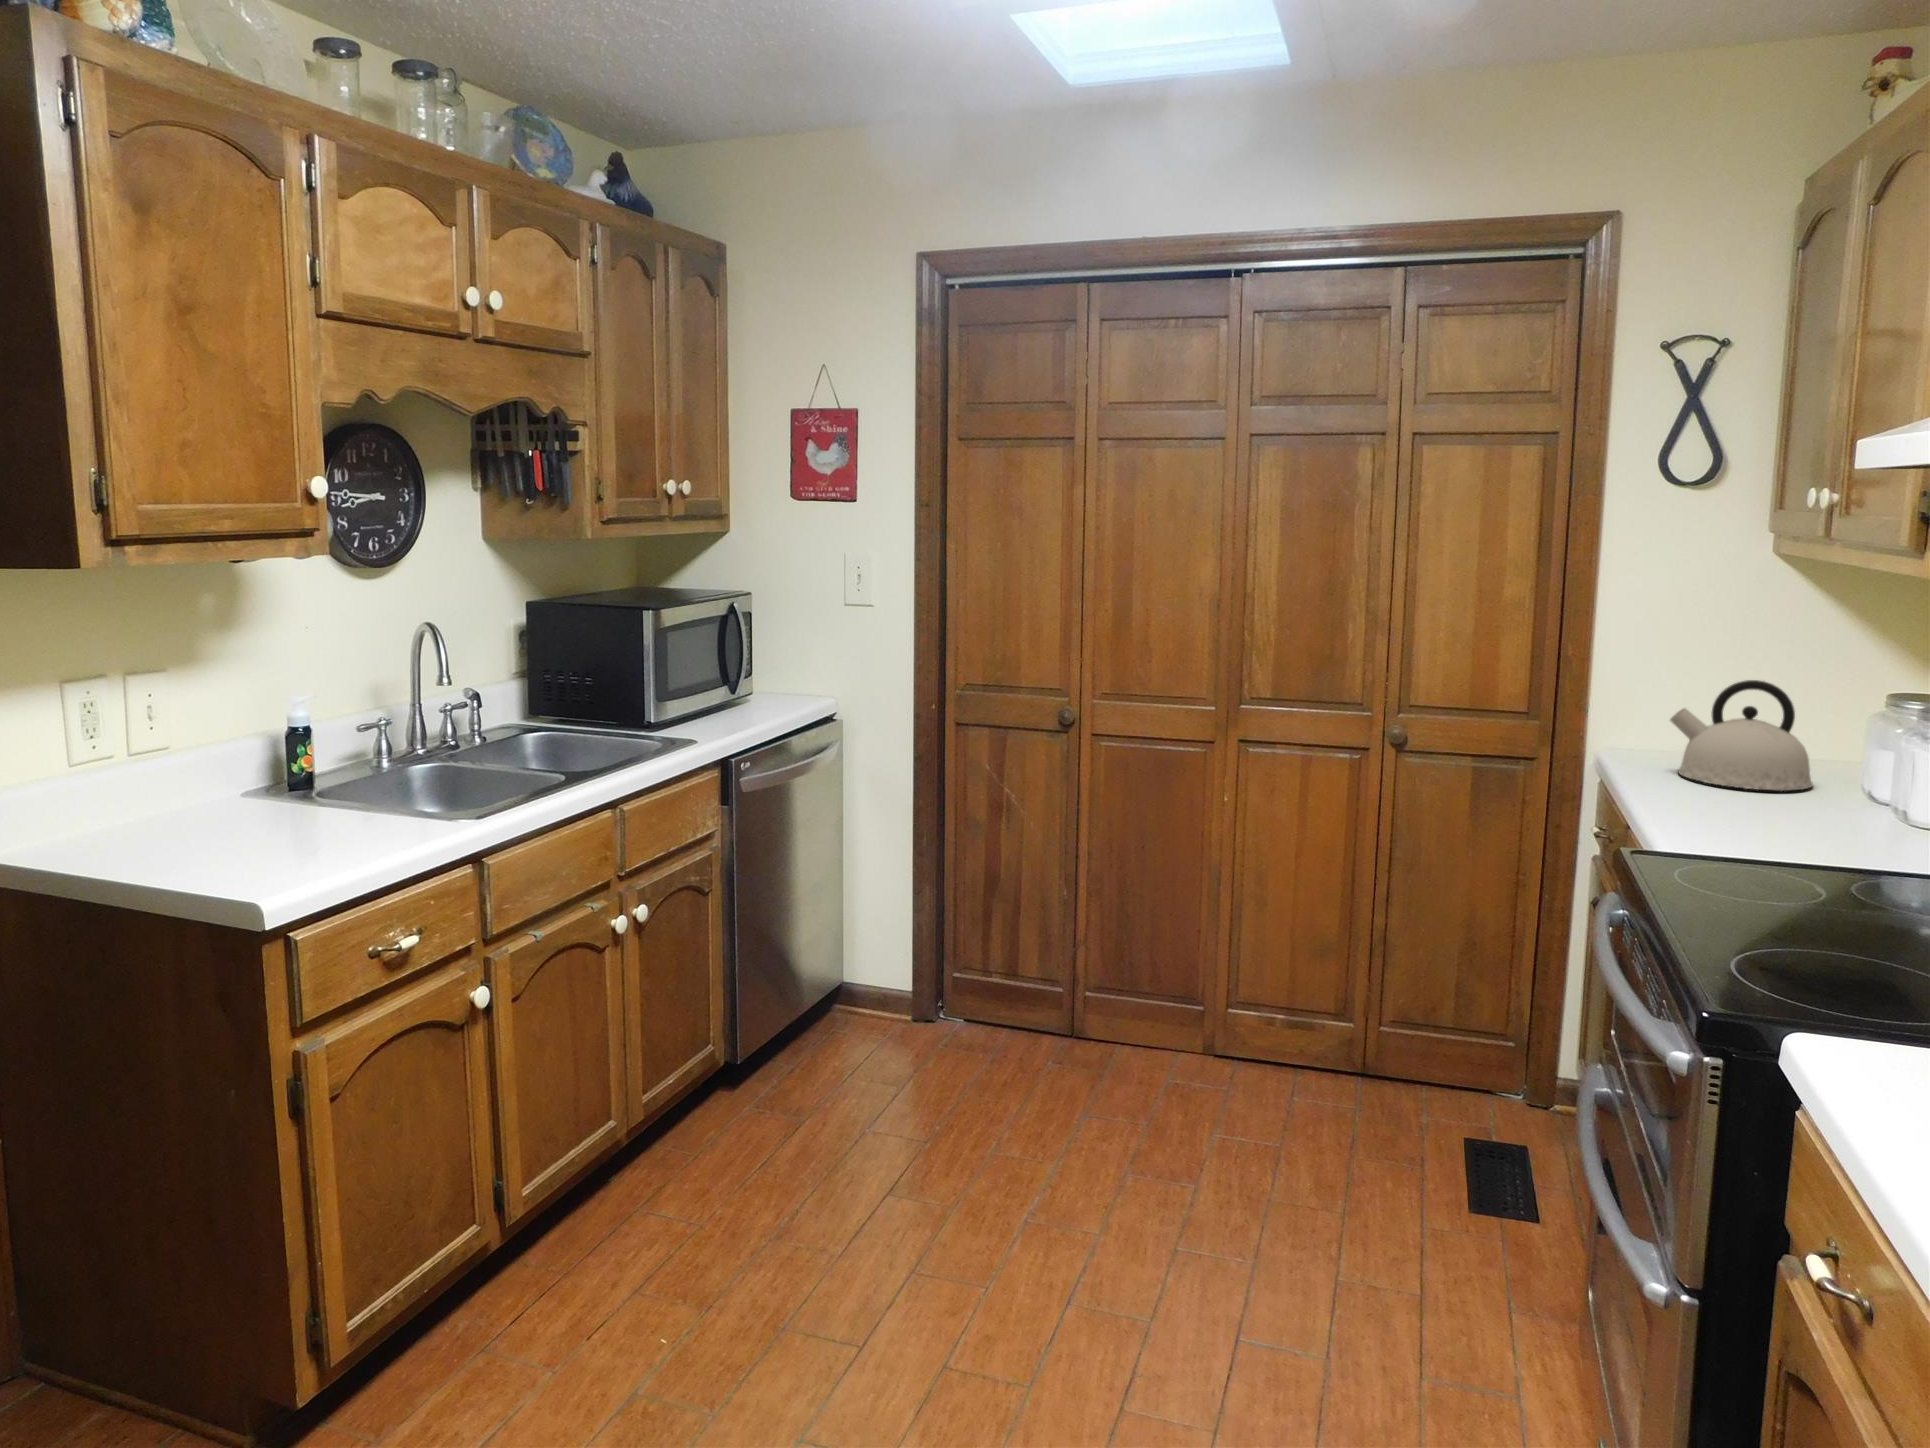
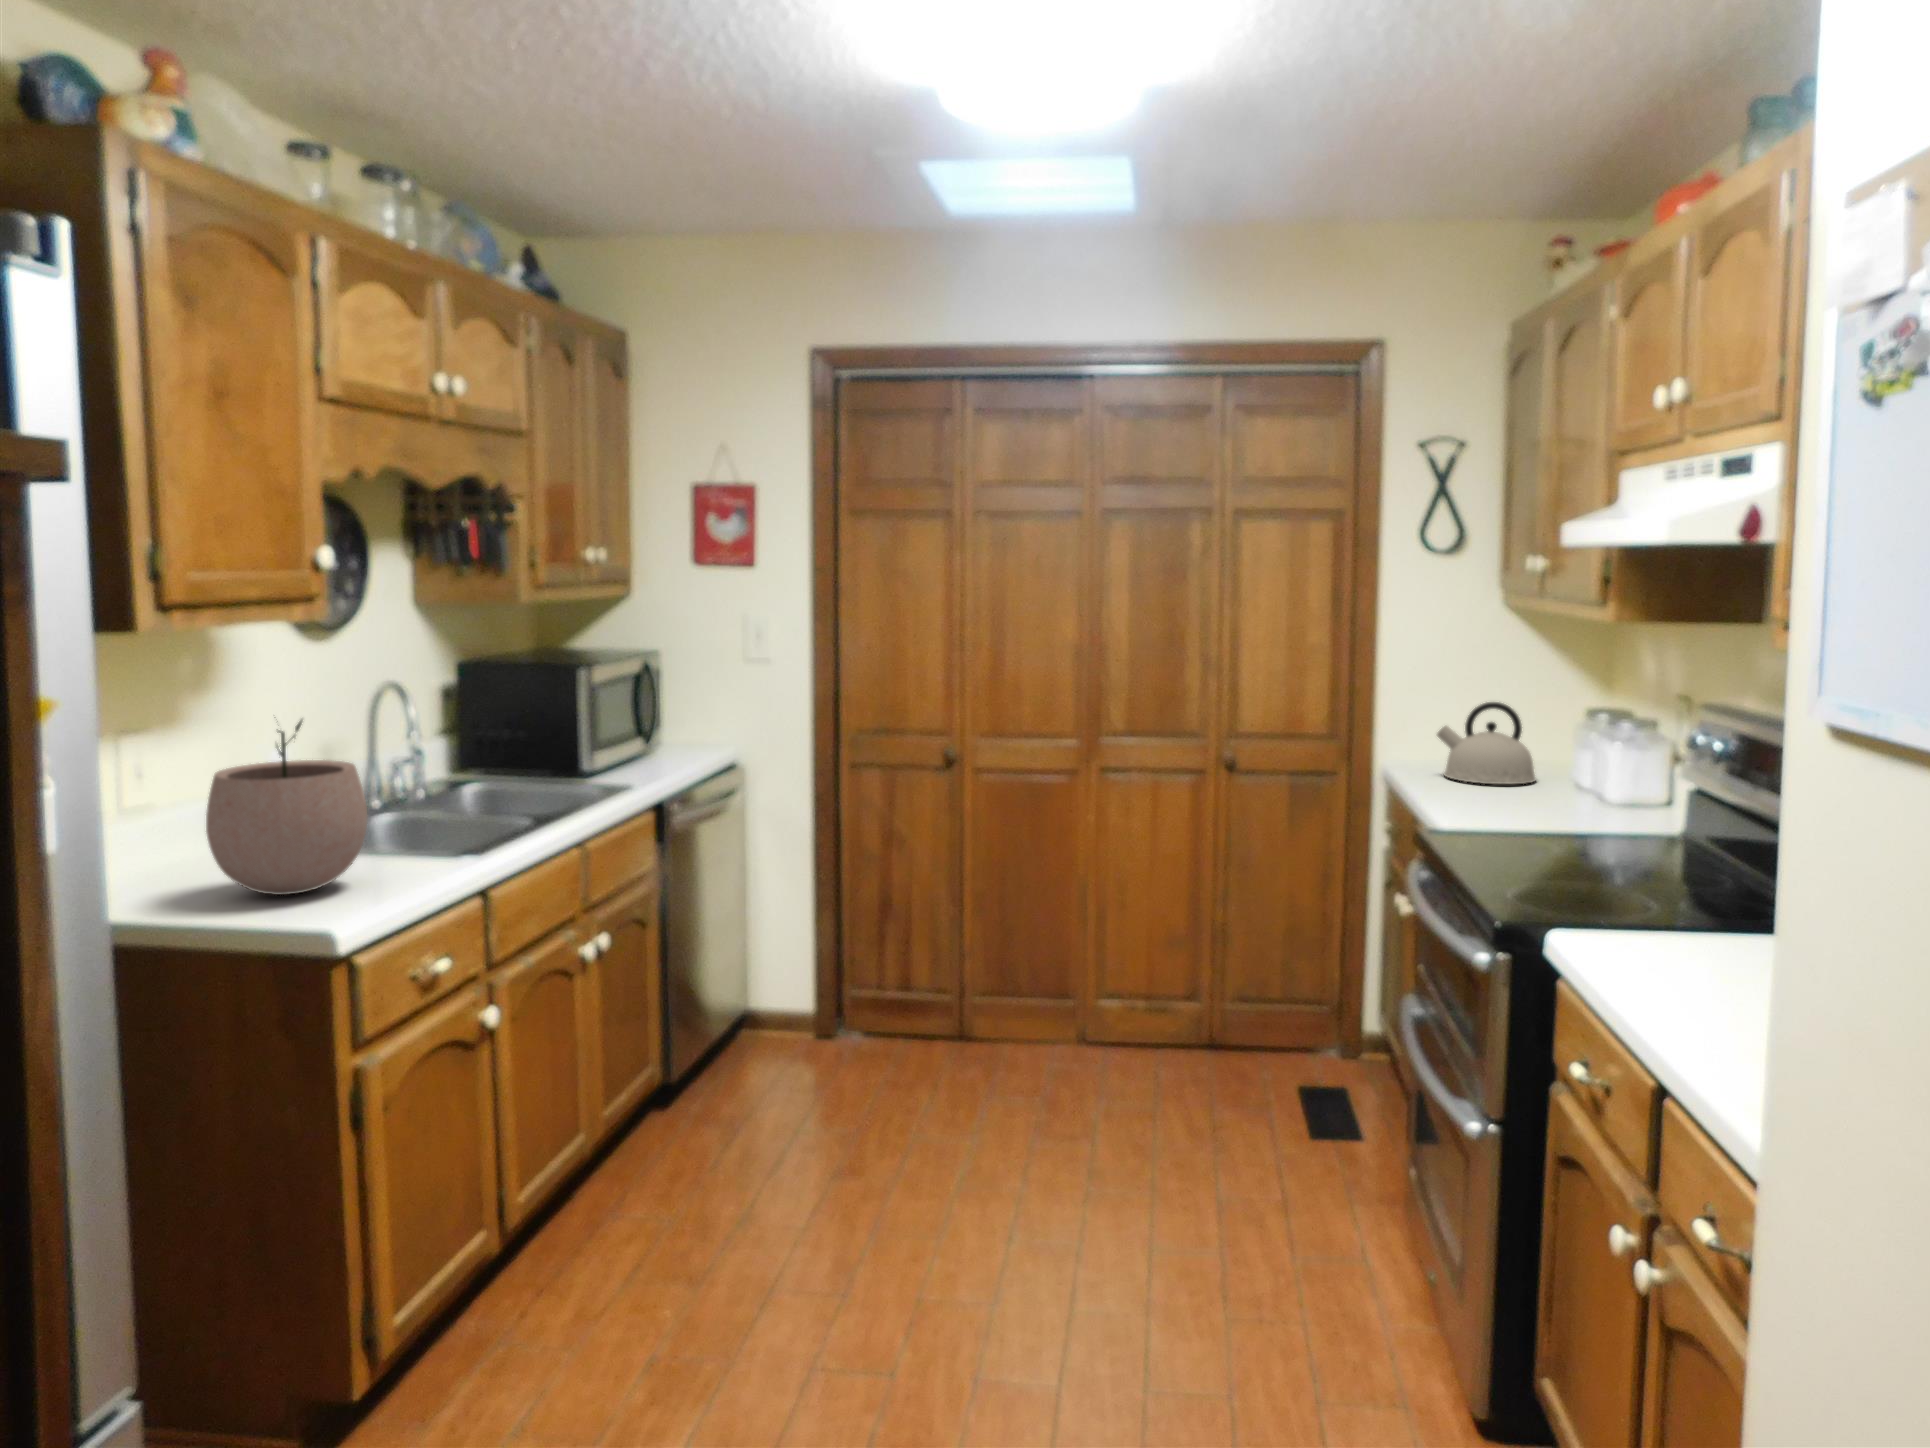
plant pot: none [171,659,342,854] -> present [206,720,367,895]

